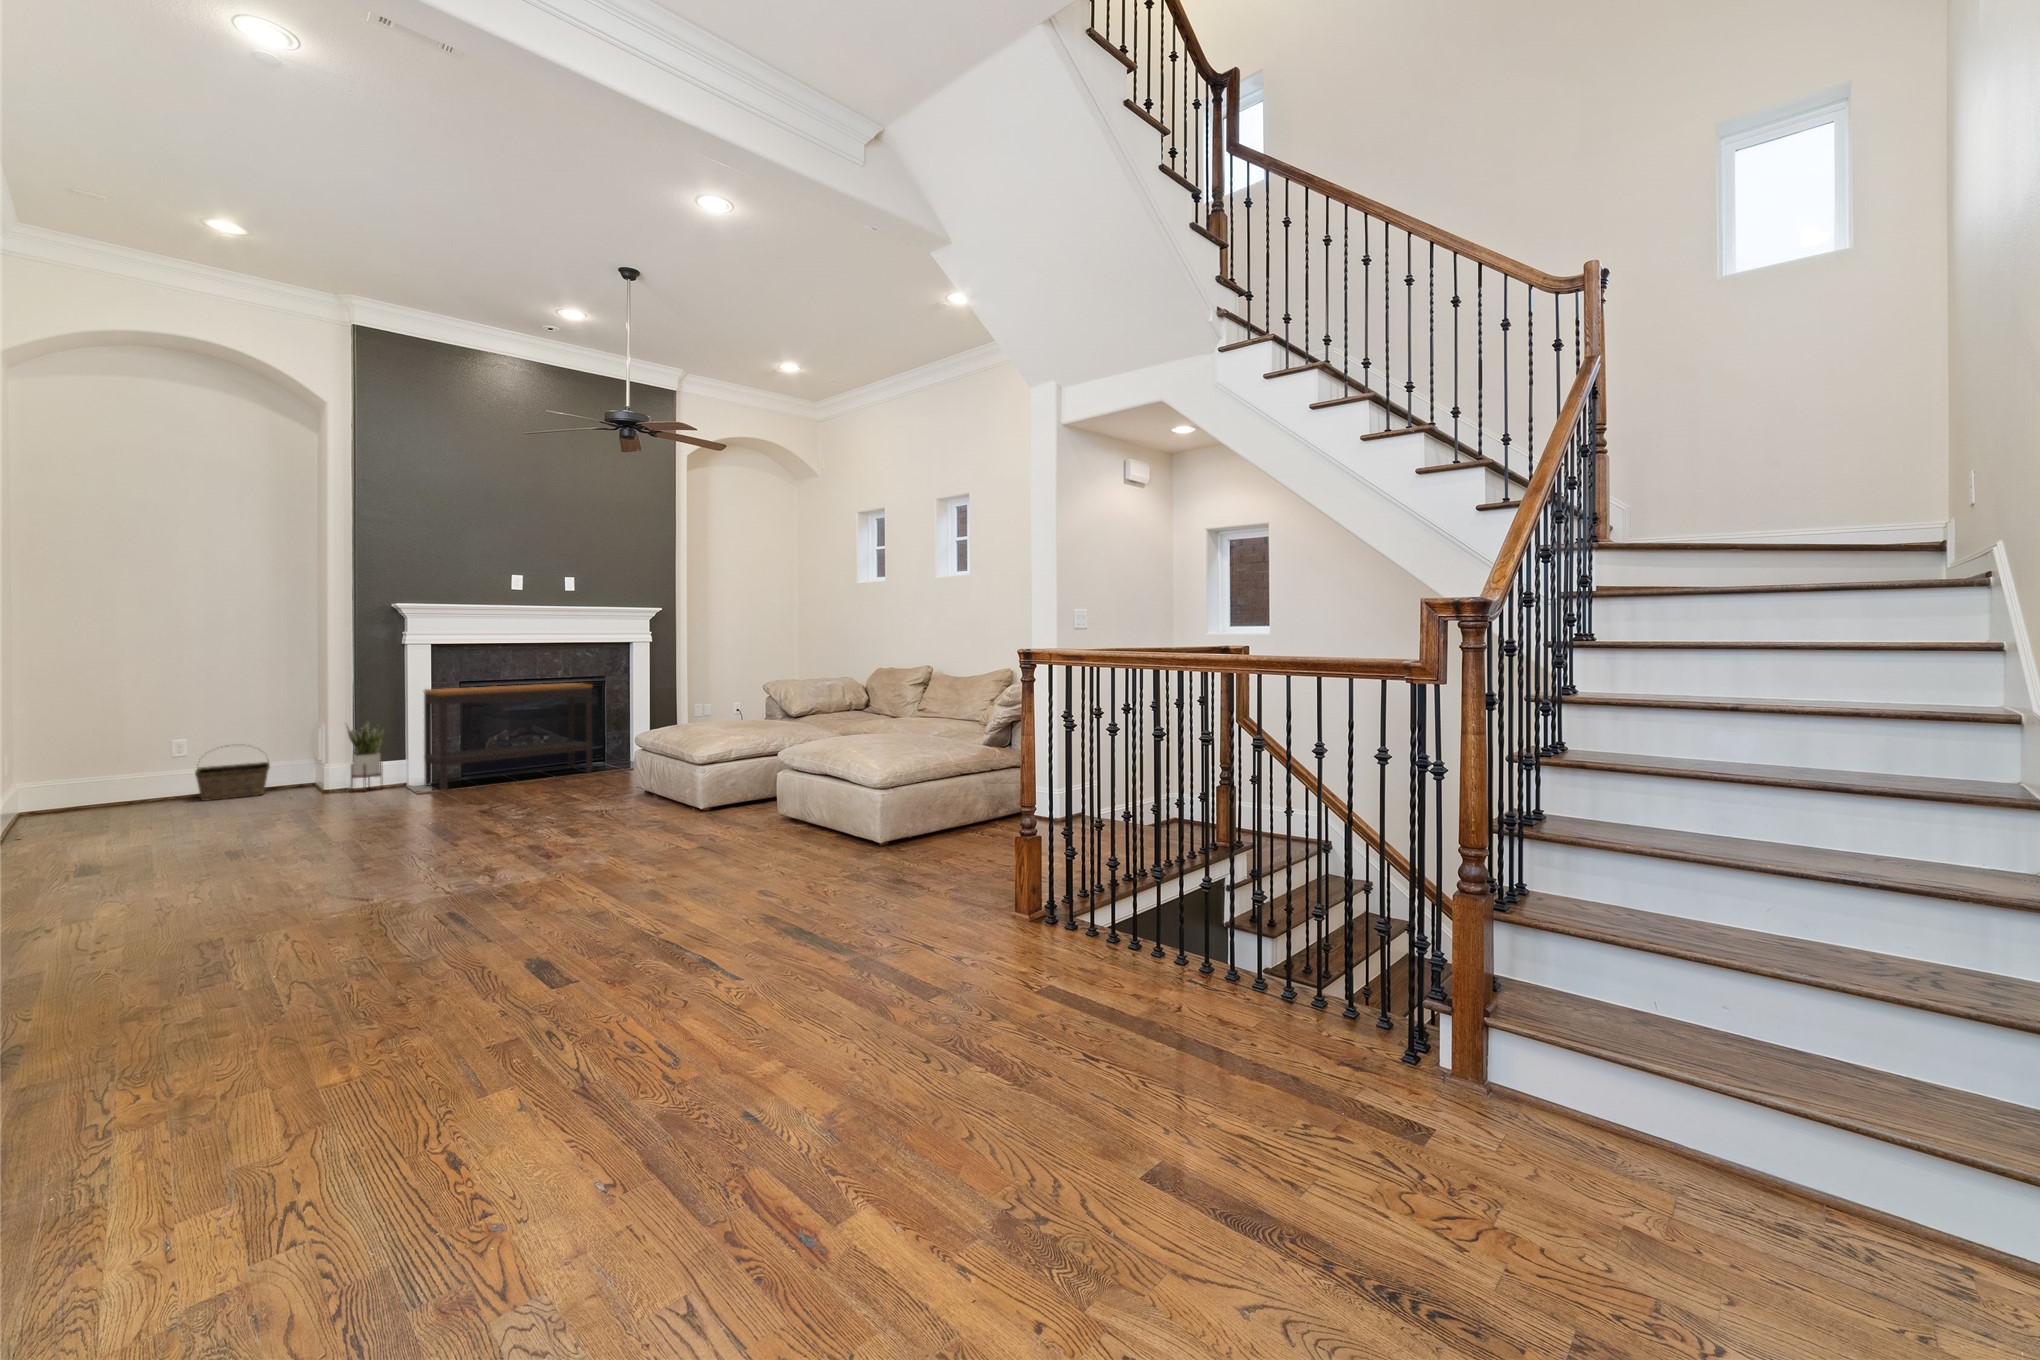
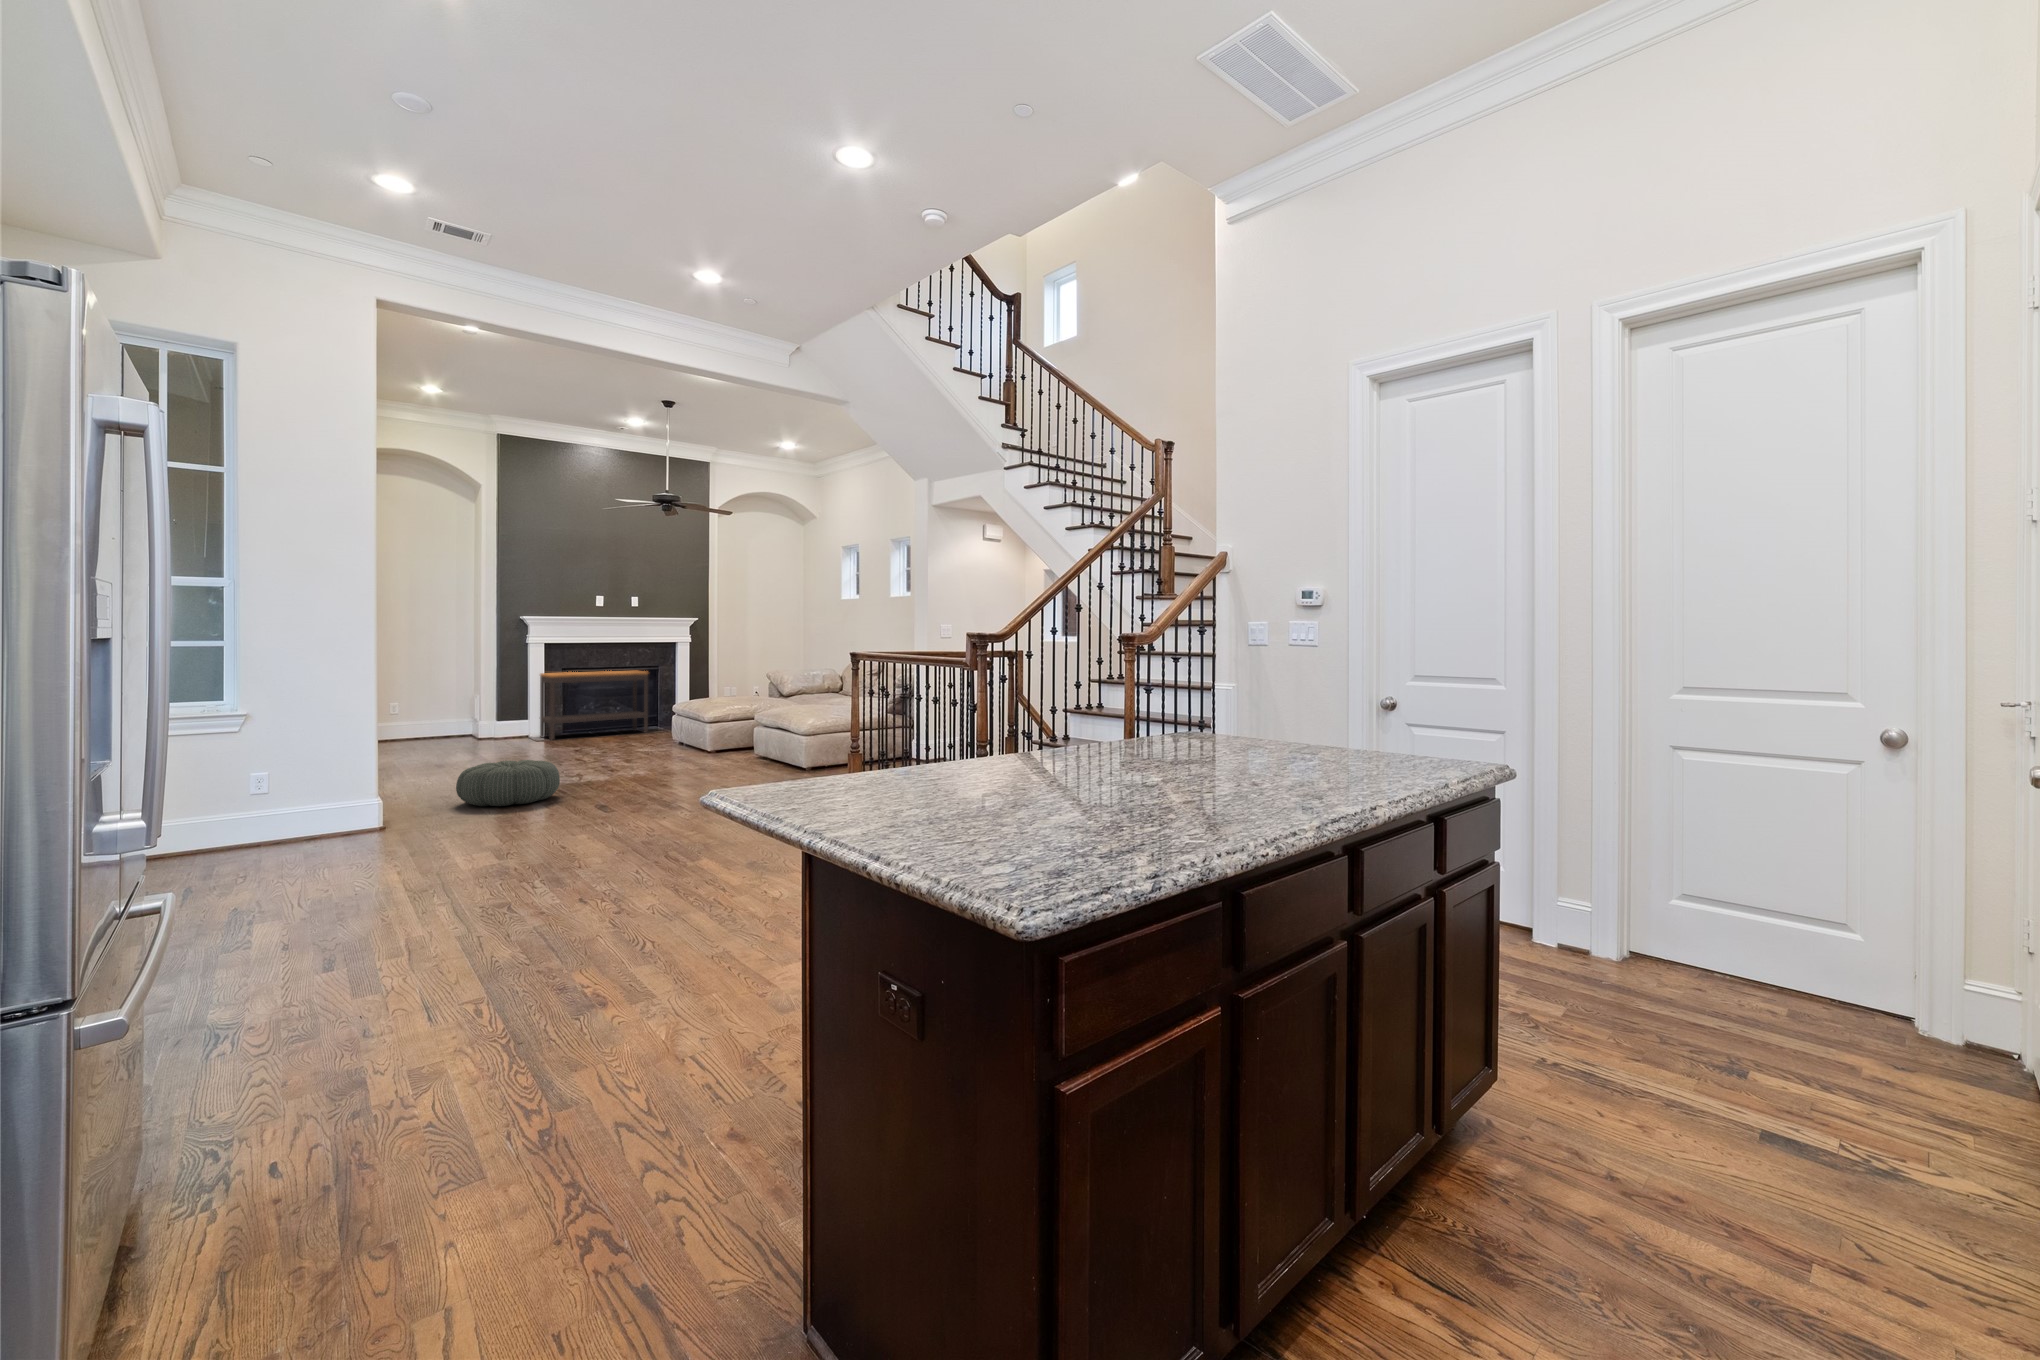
potted plant: present [346,723,384,790] -> none [492,693,515,740]
basket: present [195,760,270,801] -> none [405,707,447,742]
pouf: none [206,869,448,988] -> present [456,760,560,806]

